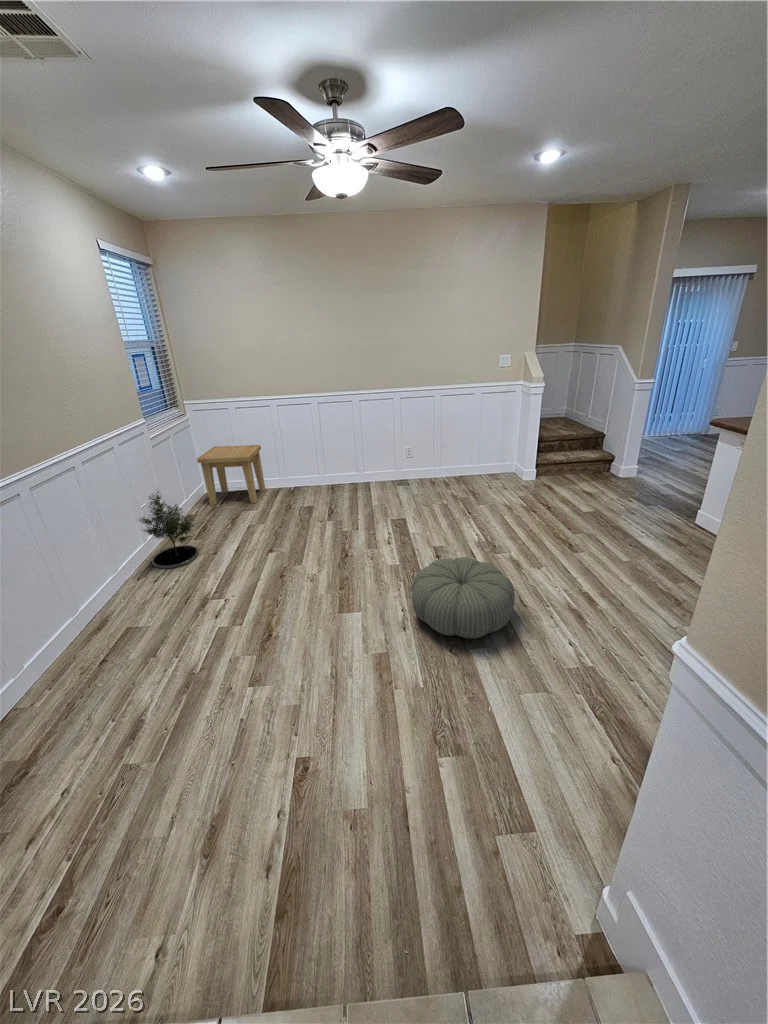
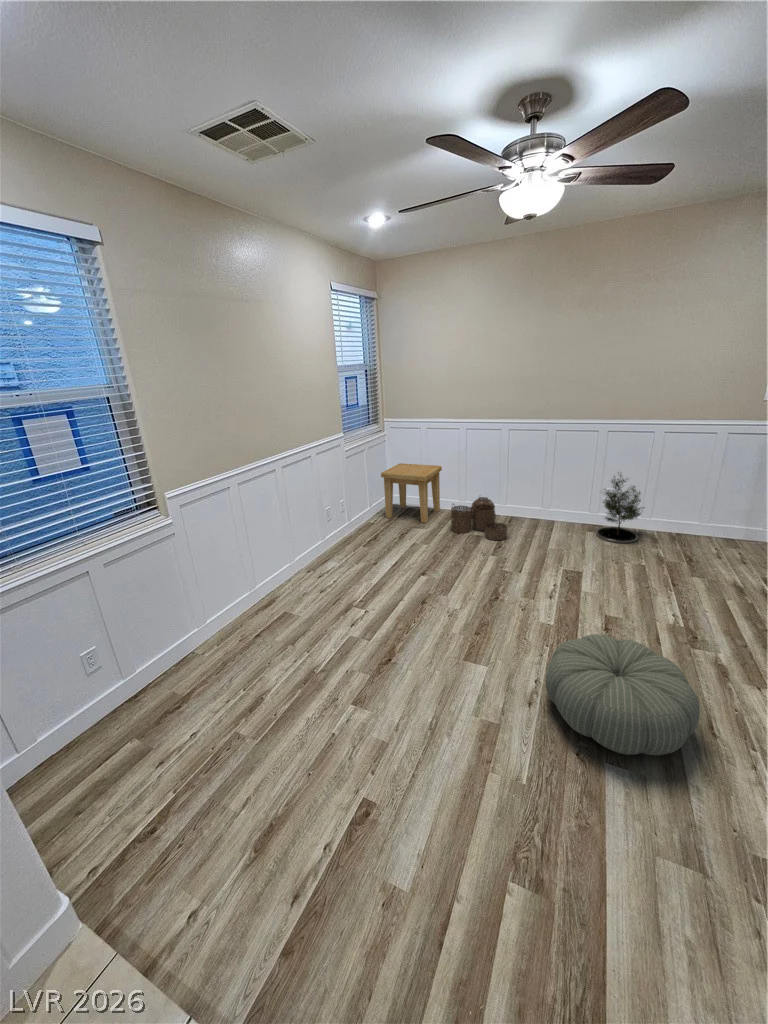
woven basket: none [280,469,337,507] -> present [451,497,507,540]
potted tree: present [139,492,199,569] -> present [596,475,643,543]

